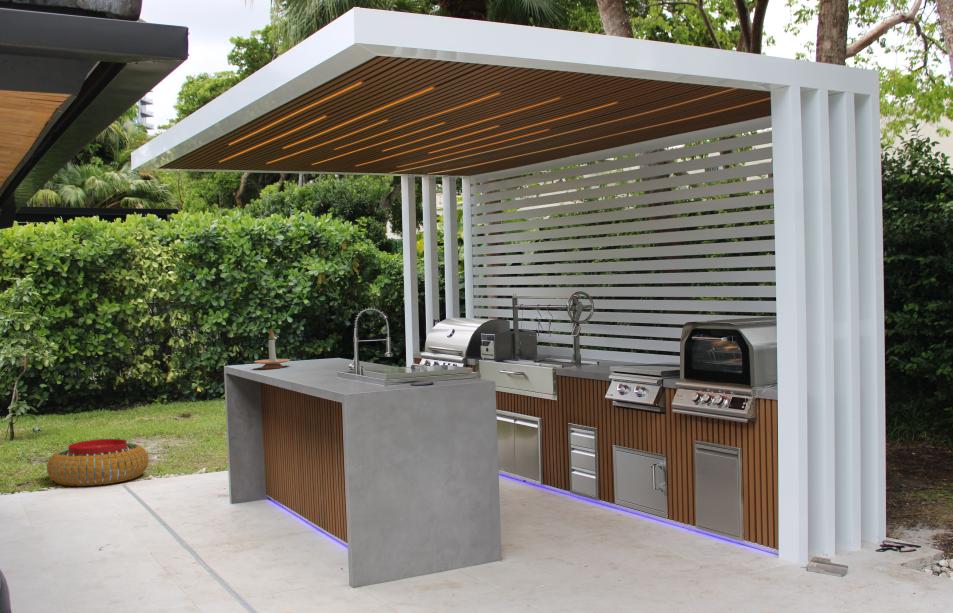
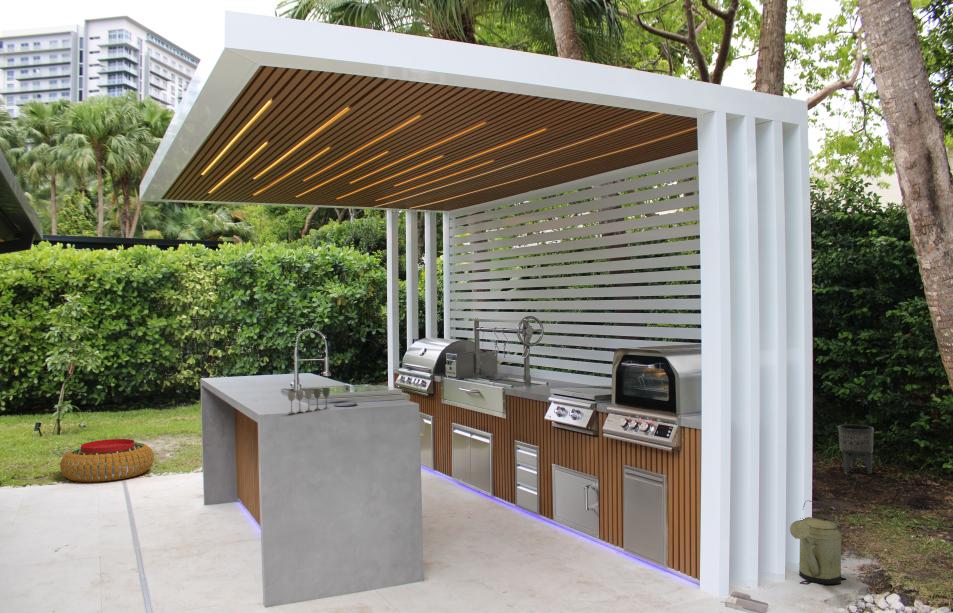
candle holder: present [254,329,290,369] -> none [228,345,263,382]
wine glass: none [369,366,407,391] -> present [288,388,330,413]
planter: none [905,404,942,455] -> present [839,425,874,473]
watering can: none [865,470,914,549] -> present [790,501,841,584]

